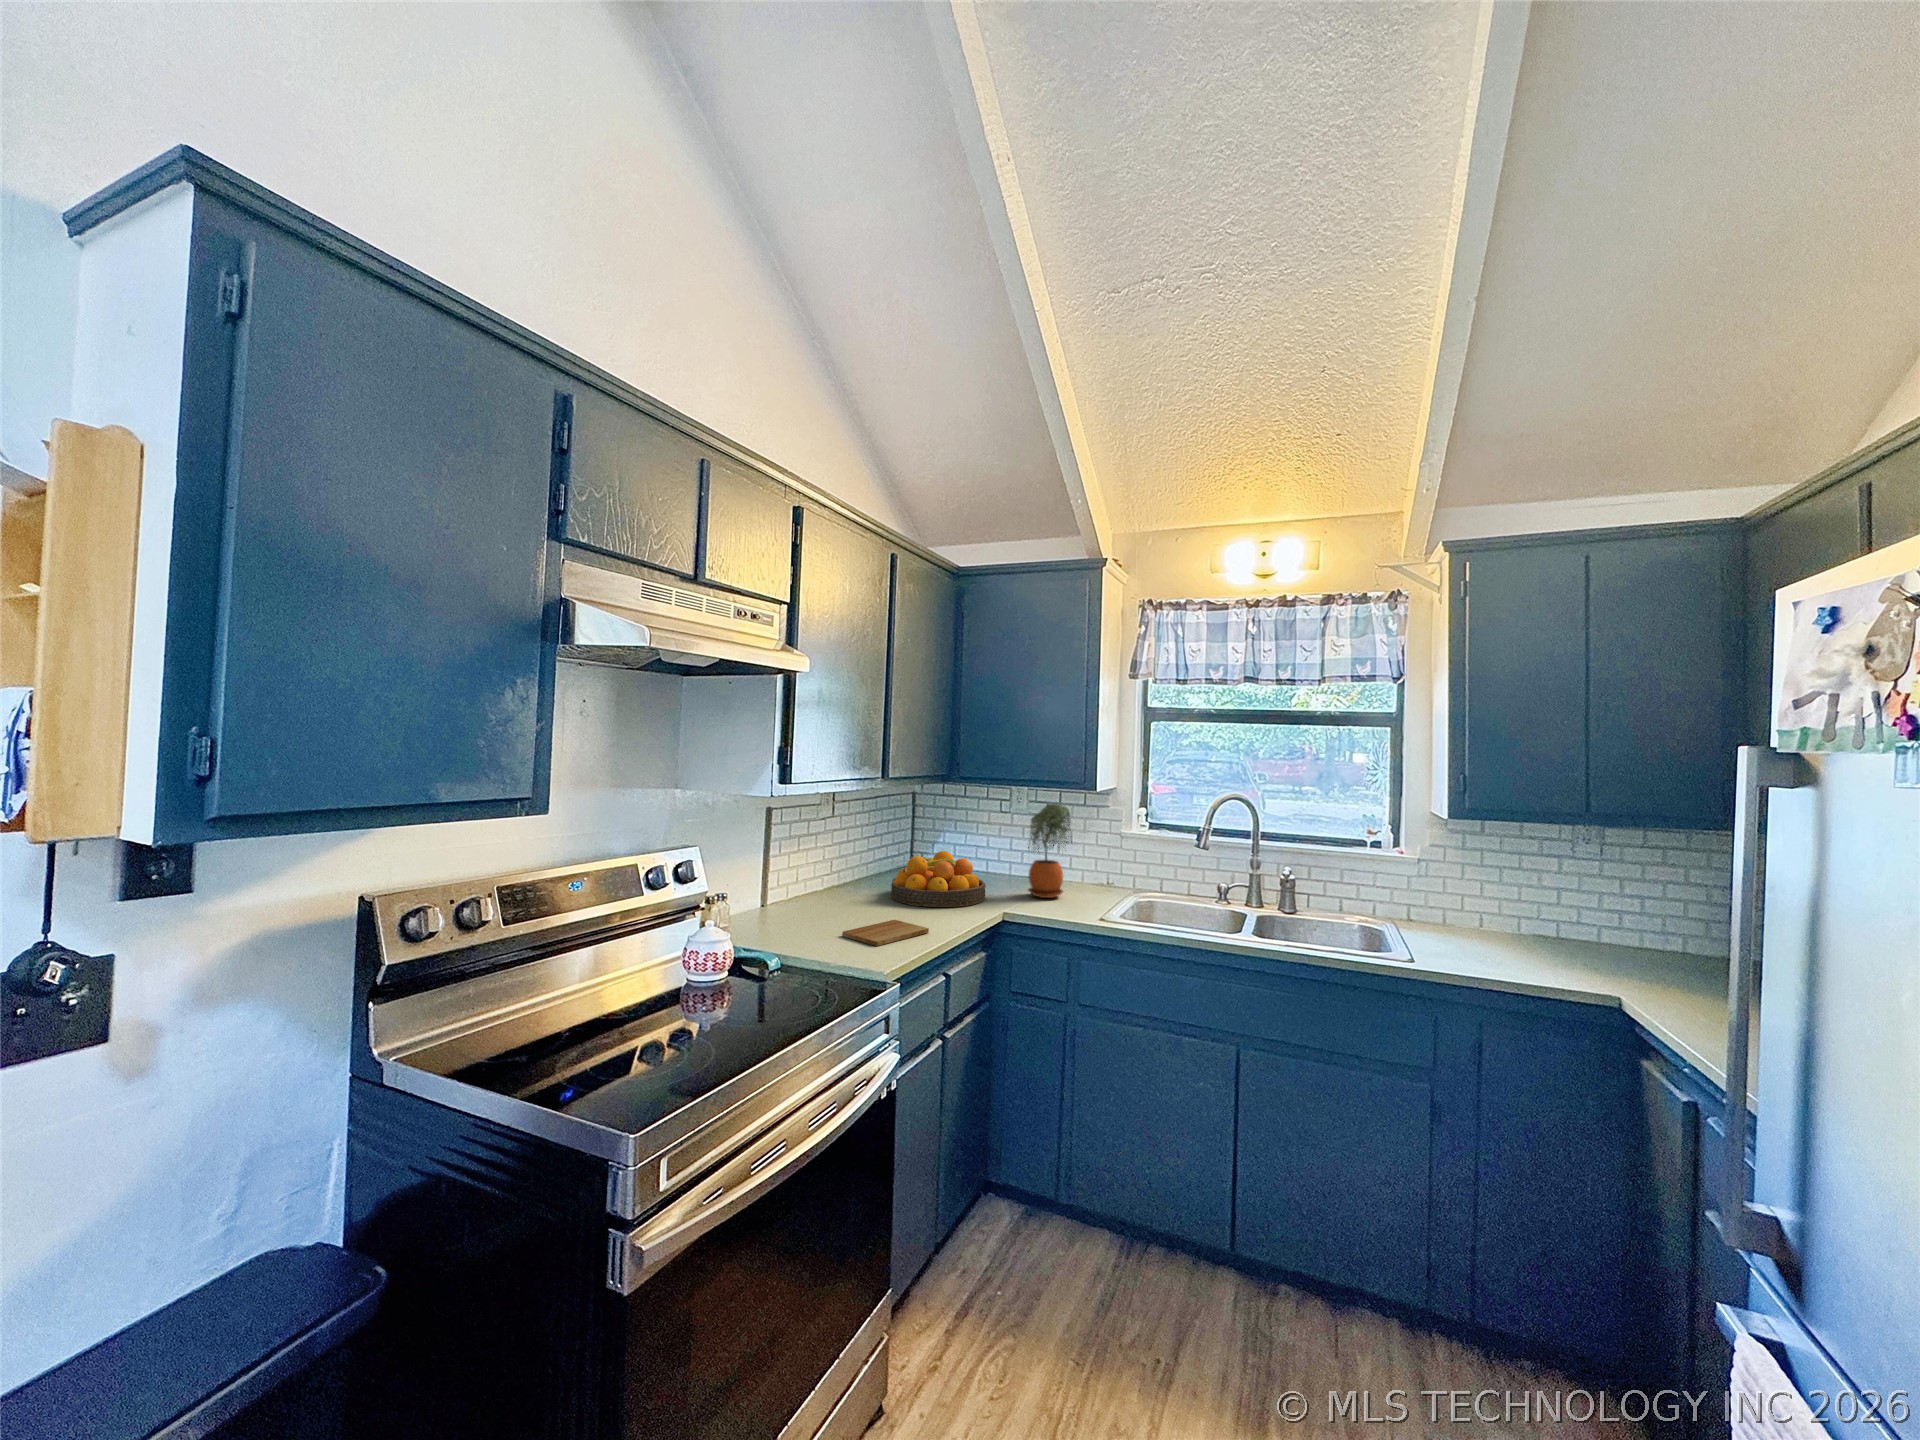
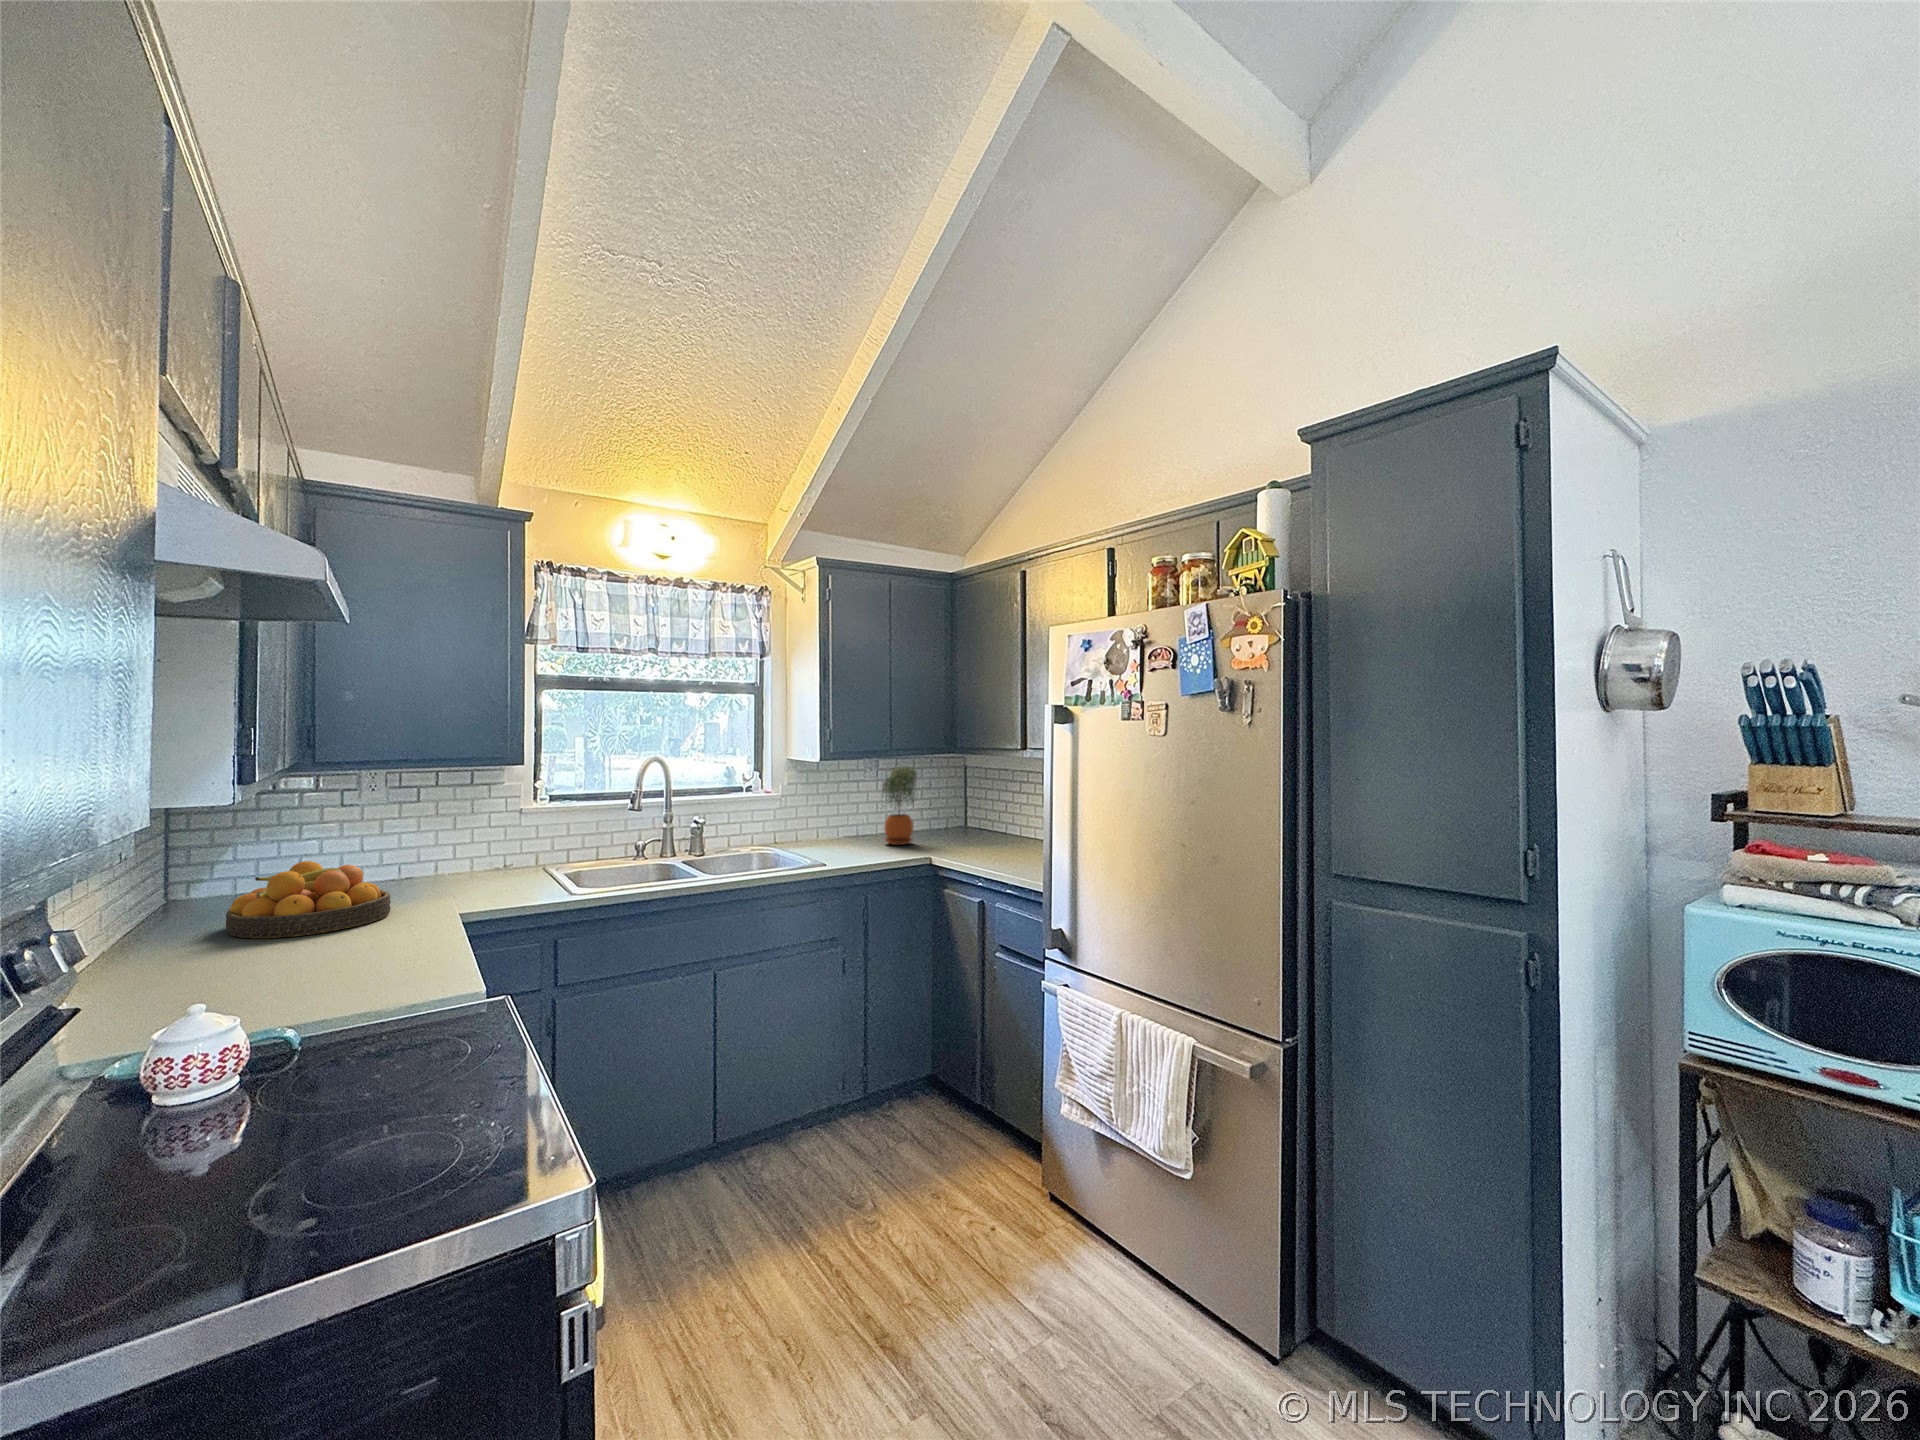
potted plant: present [1028,804,1071,898] -> present [881,767,917,845]
cutting board: present [842,920,929,946] -> none [283,944,401,983]

